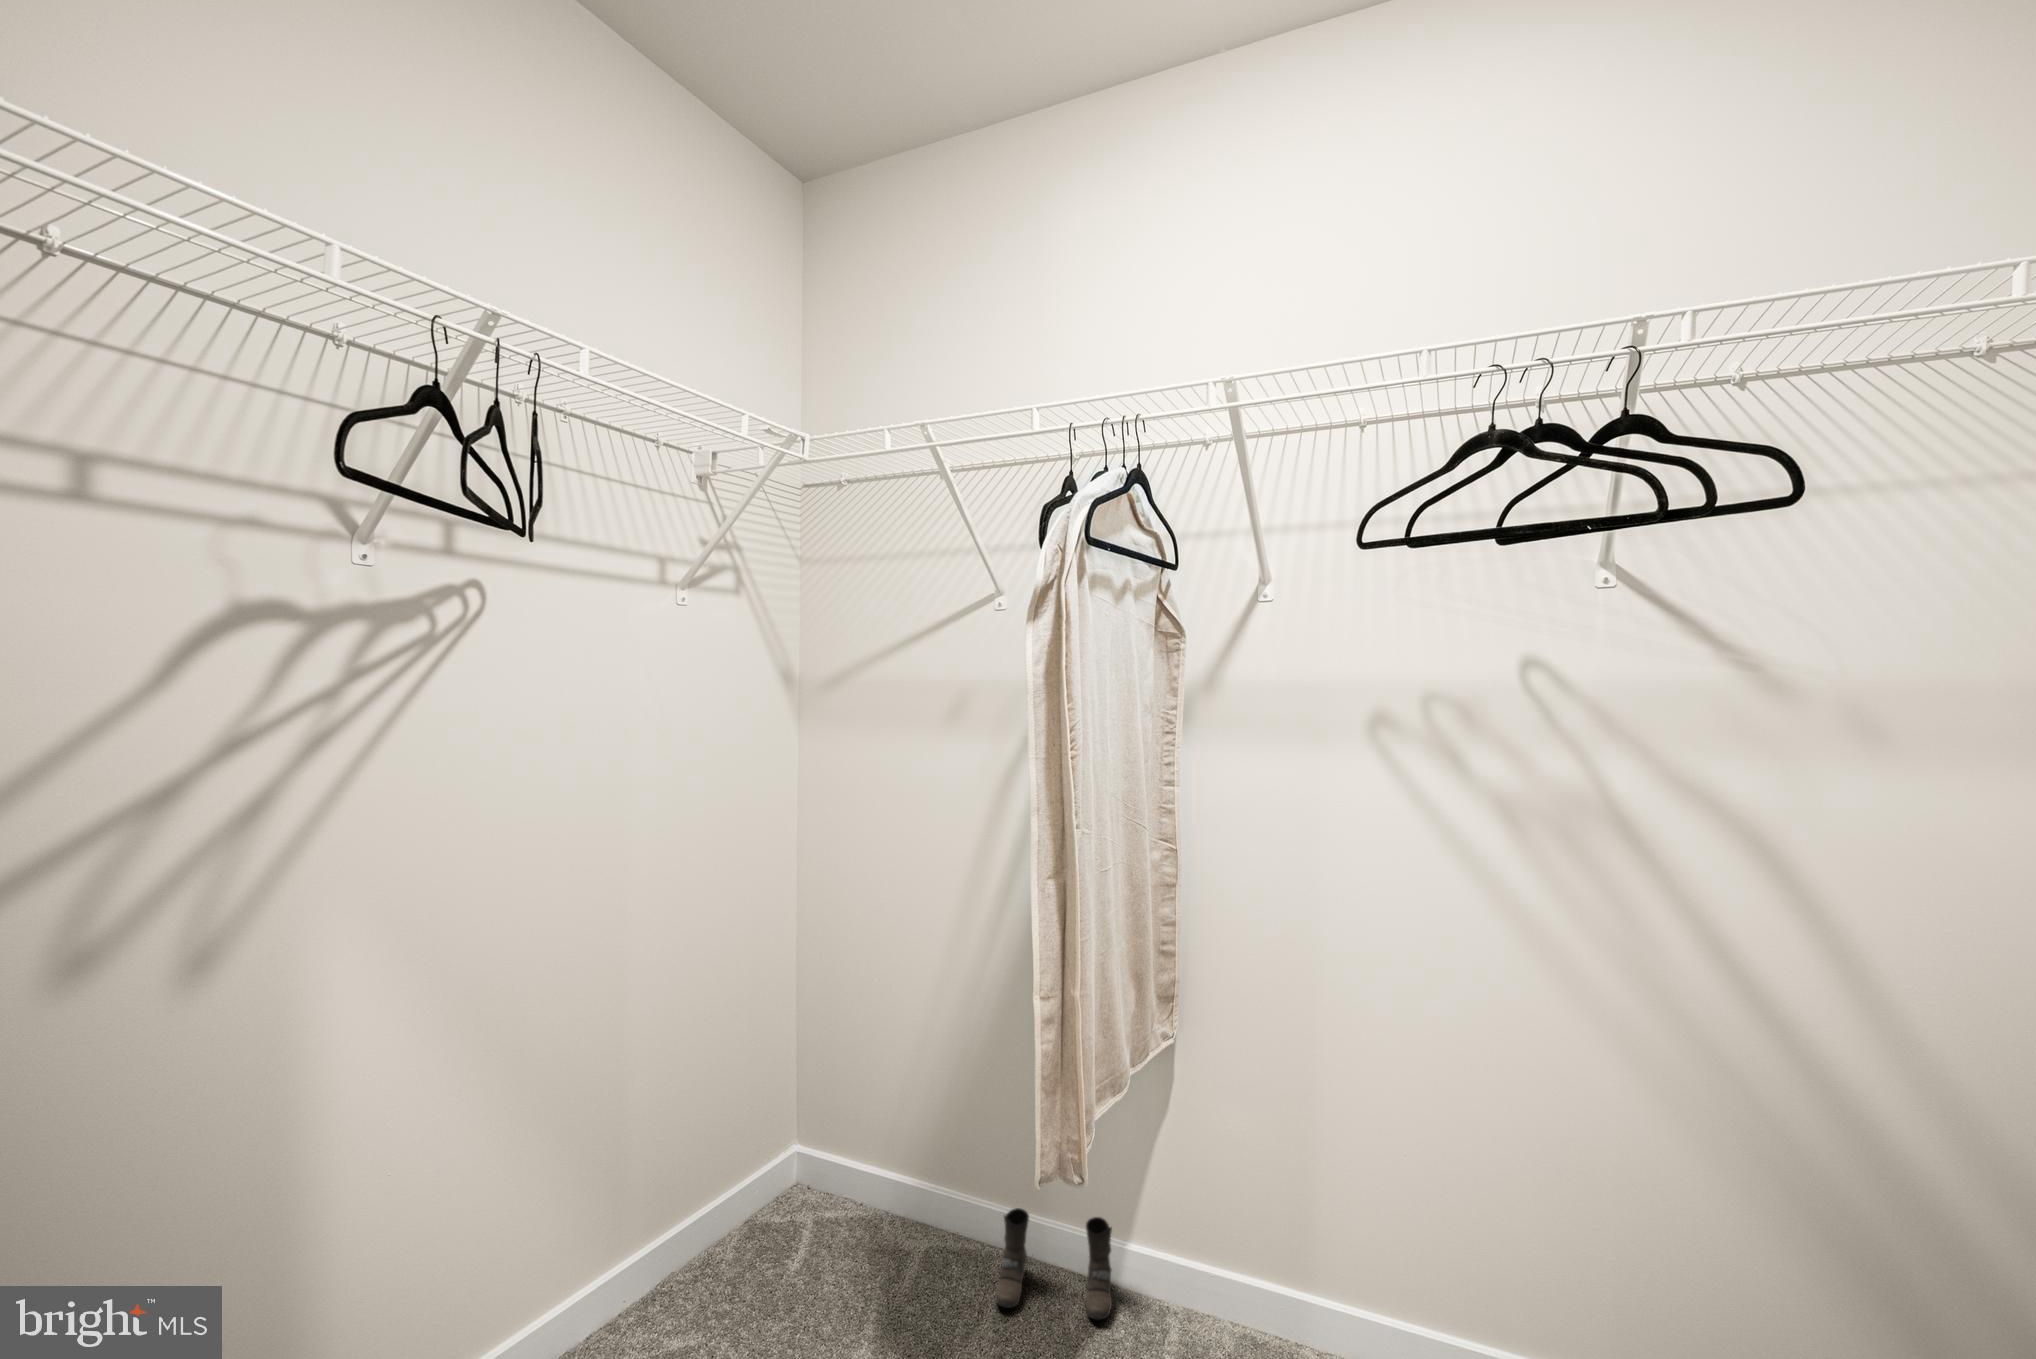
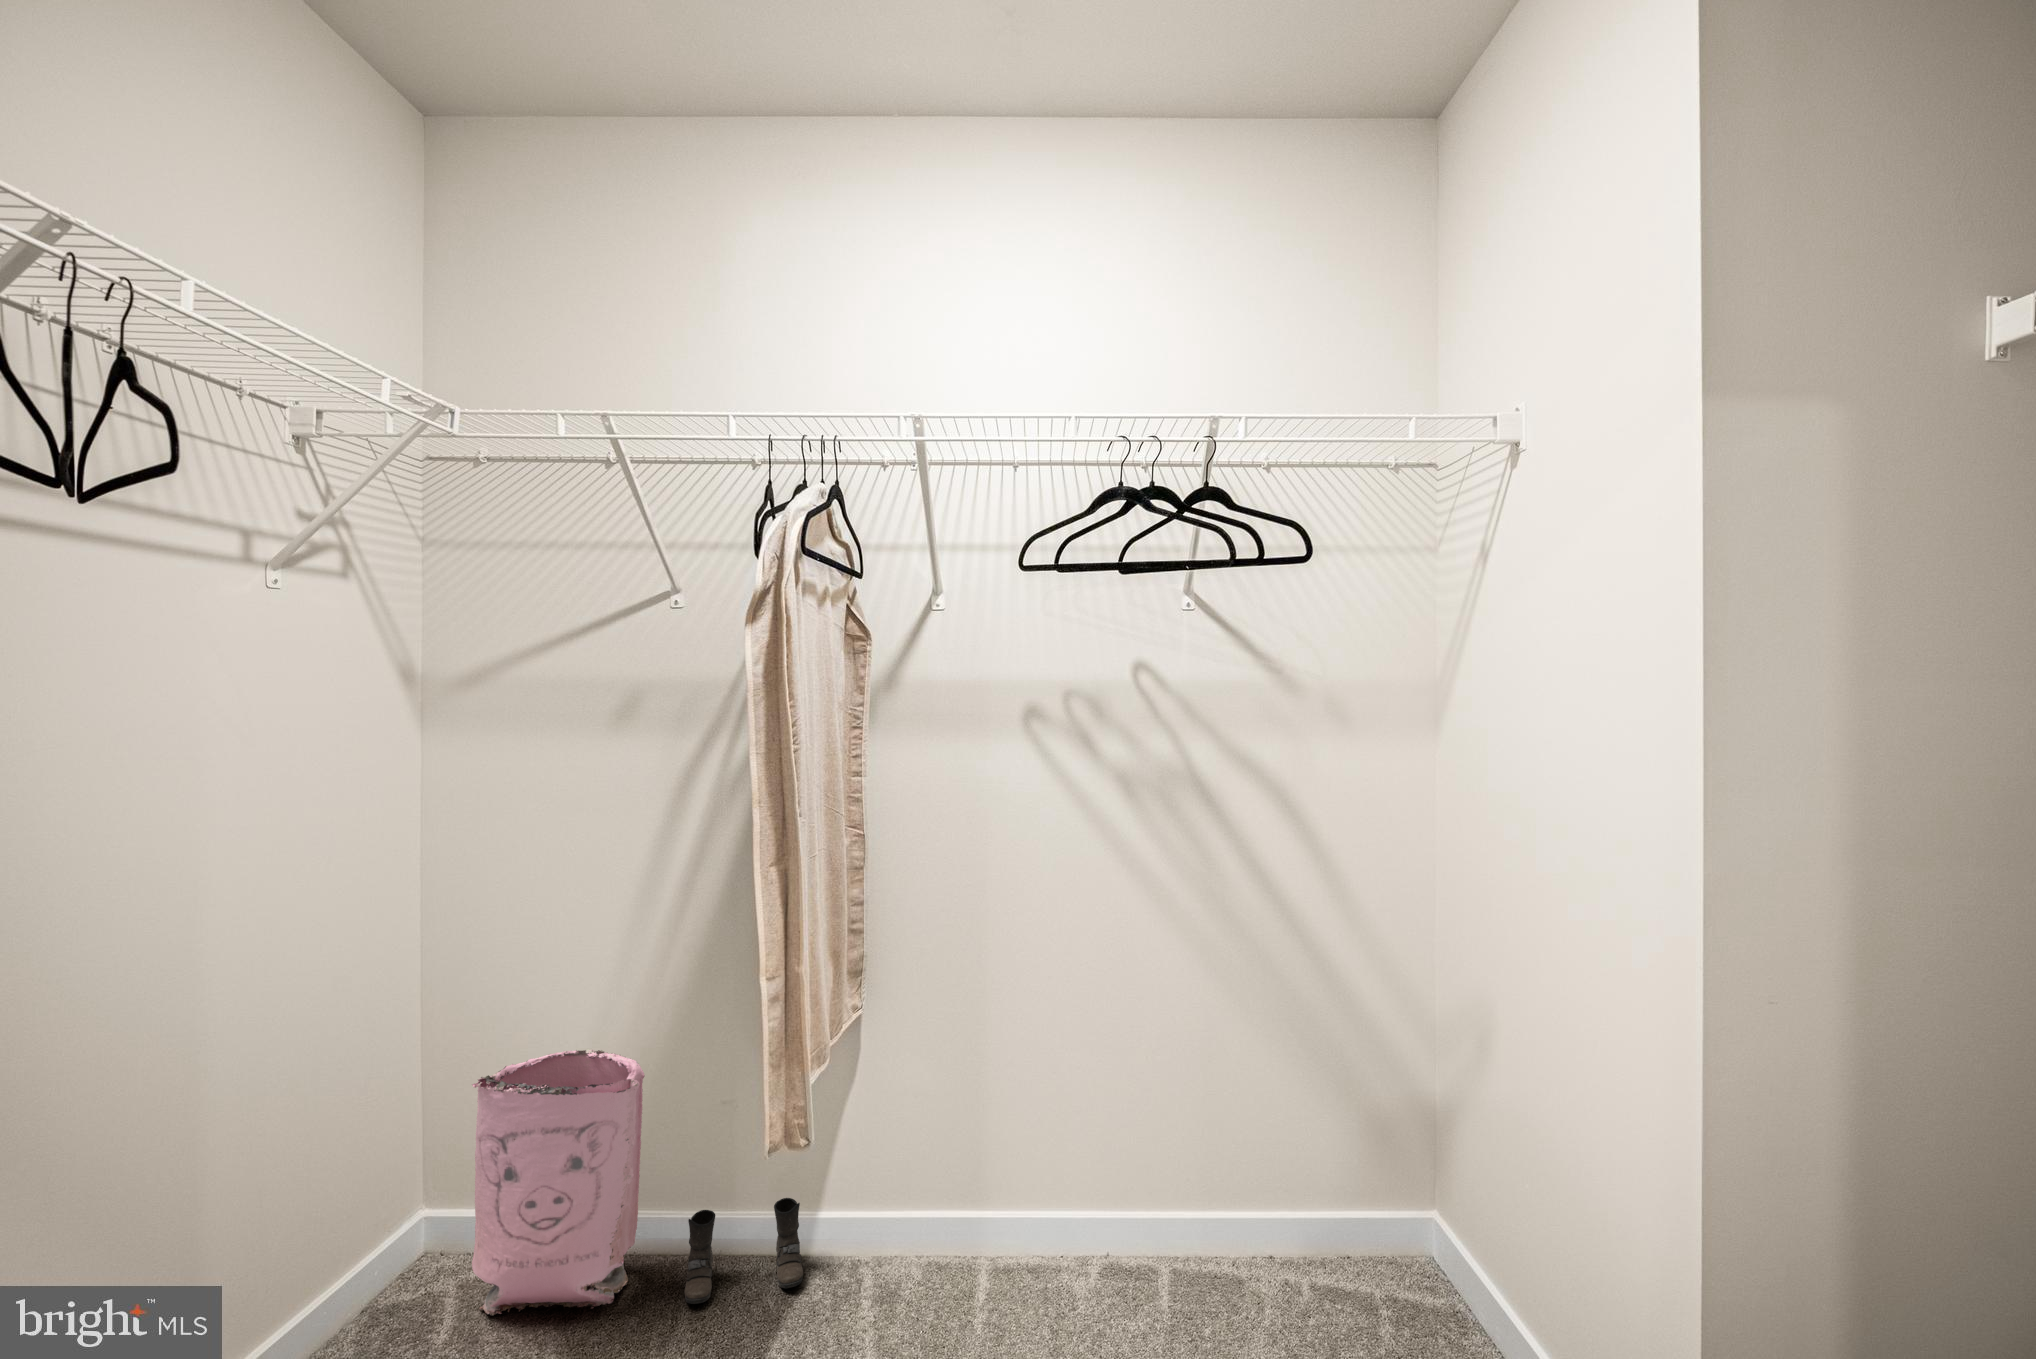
bag: none [824,1023,967,1280] -> present [472,1049,645,1316]

